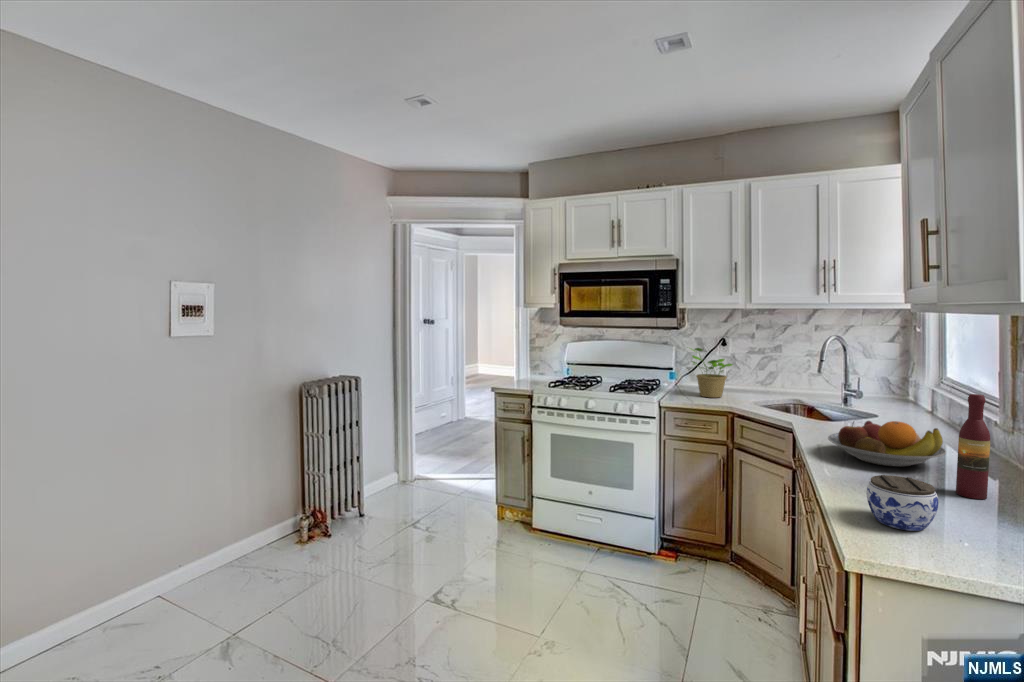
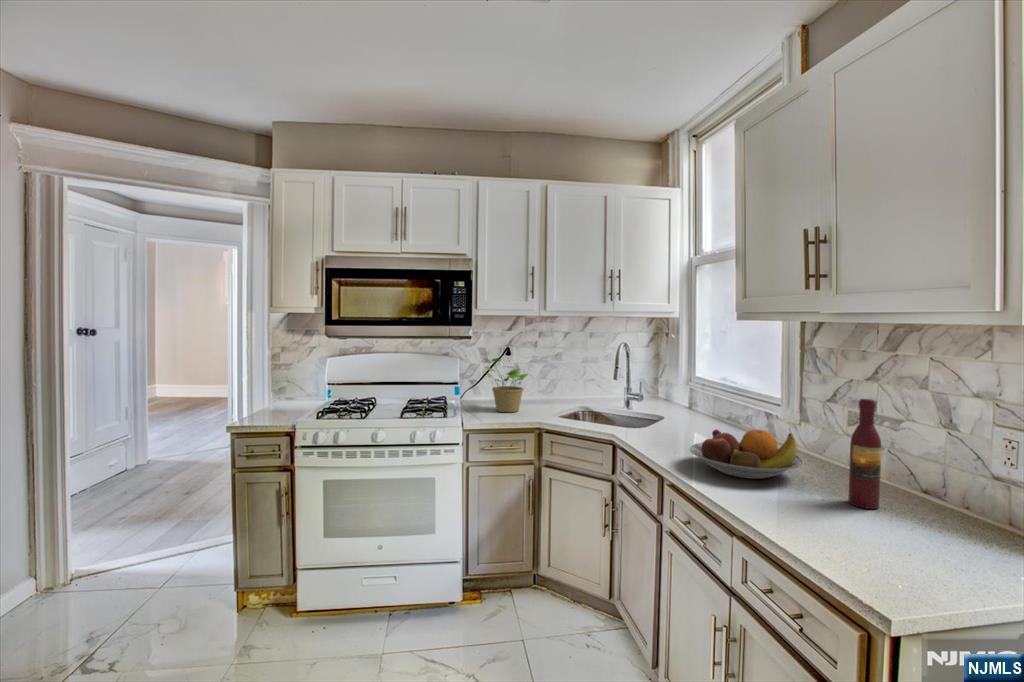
jar: present [867,475,938,531] -> none [855,508,947,583]

